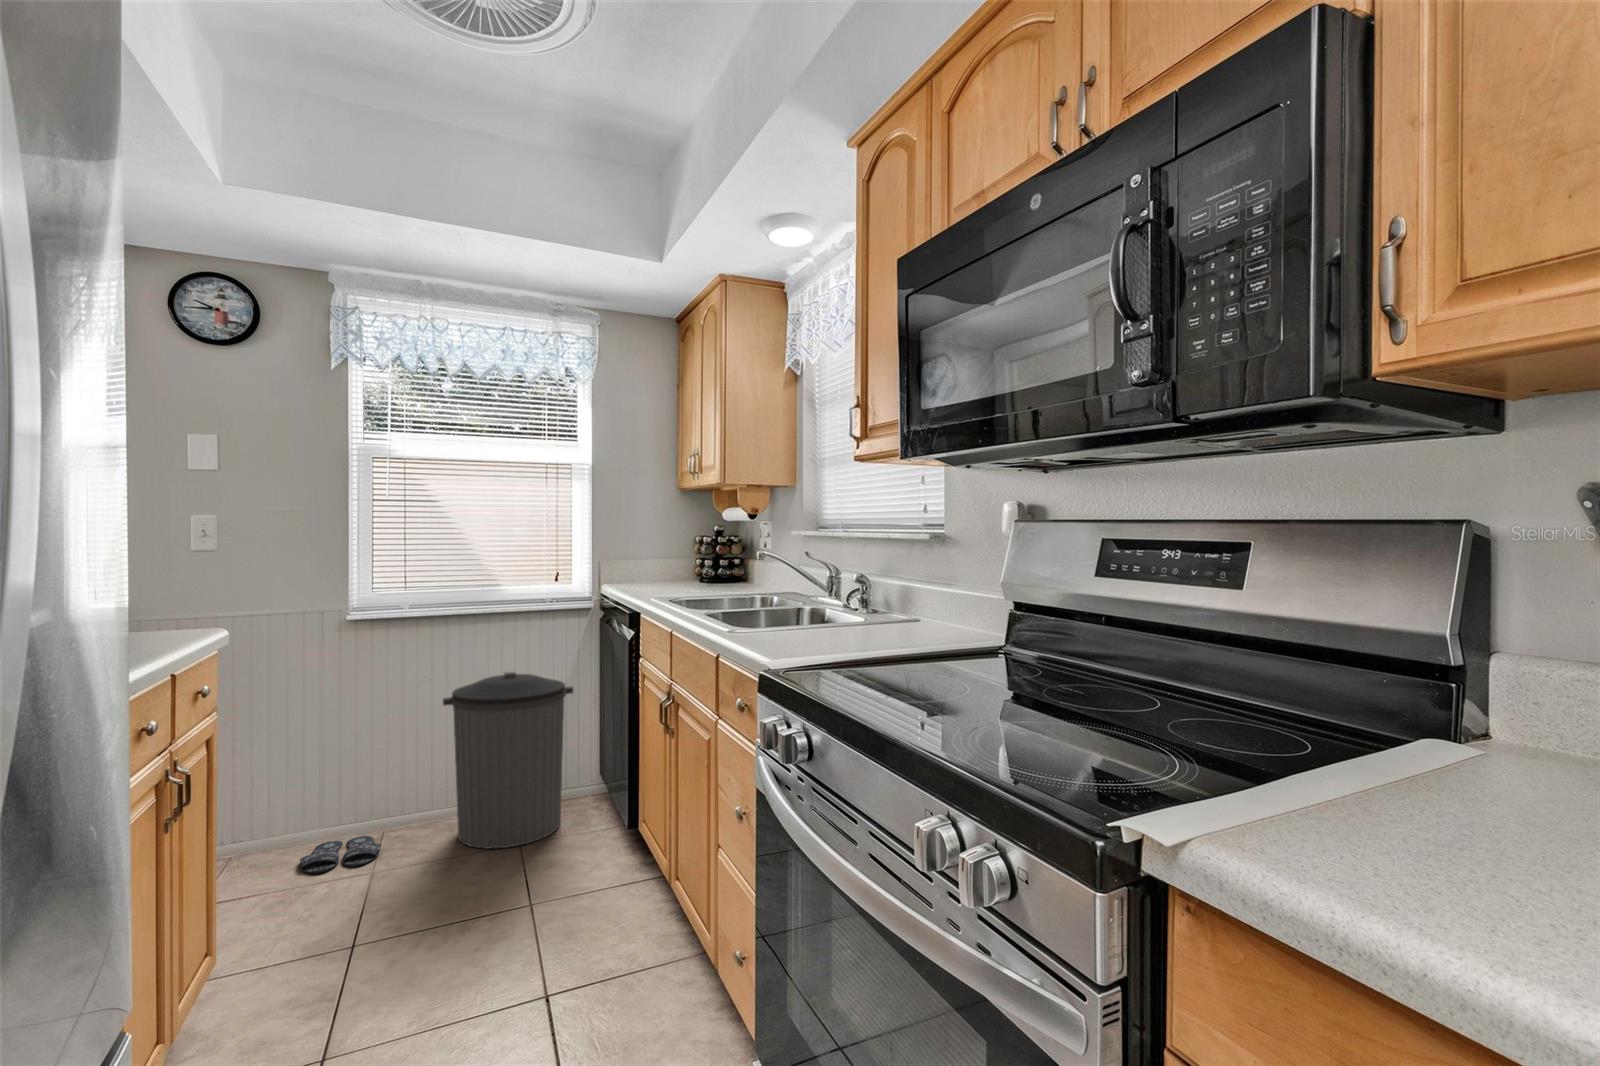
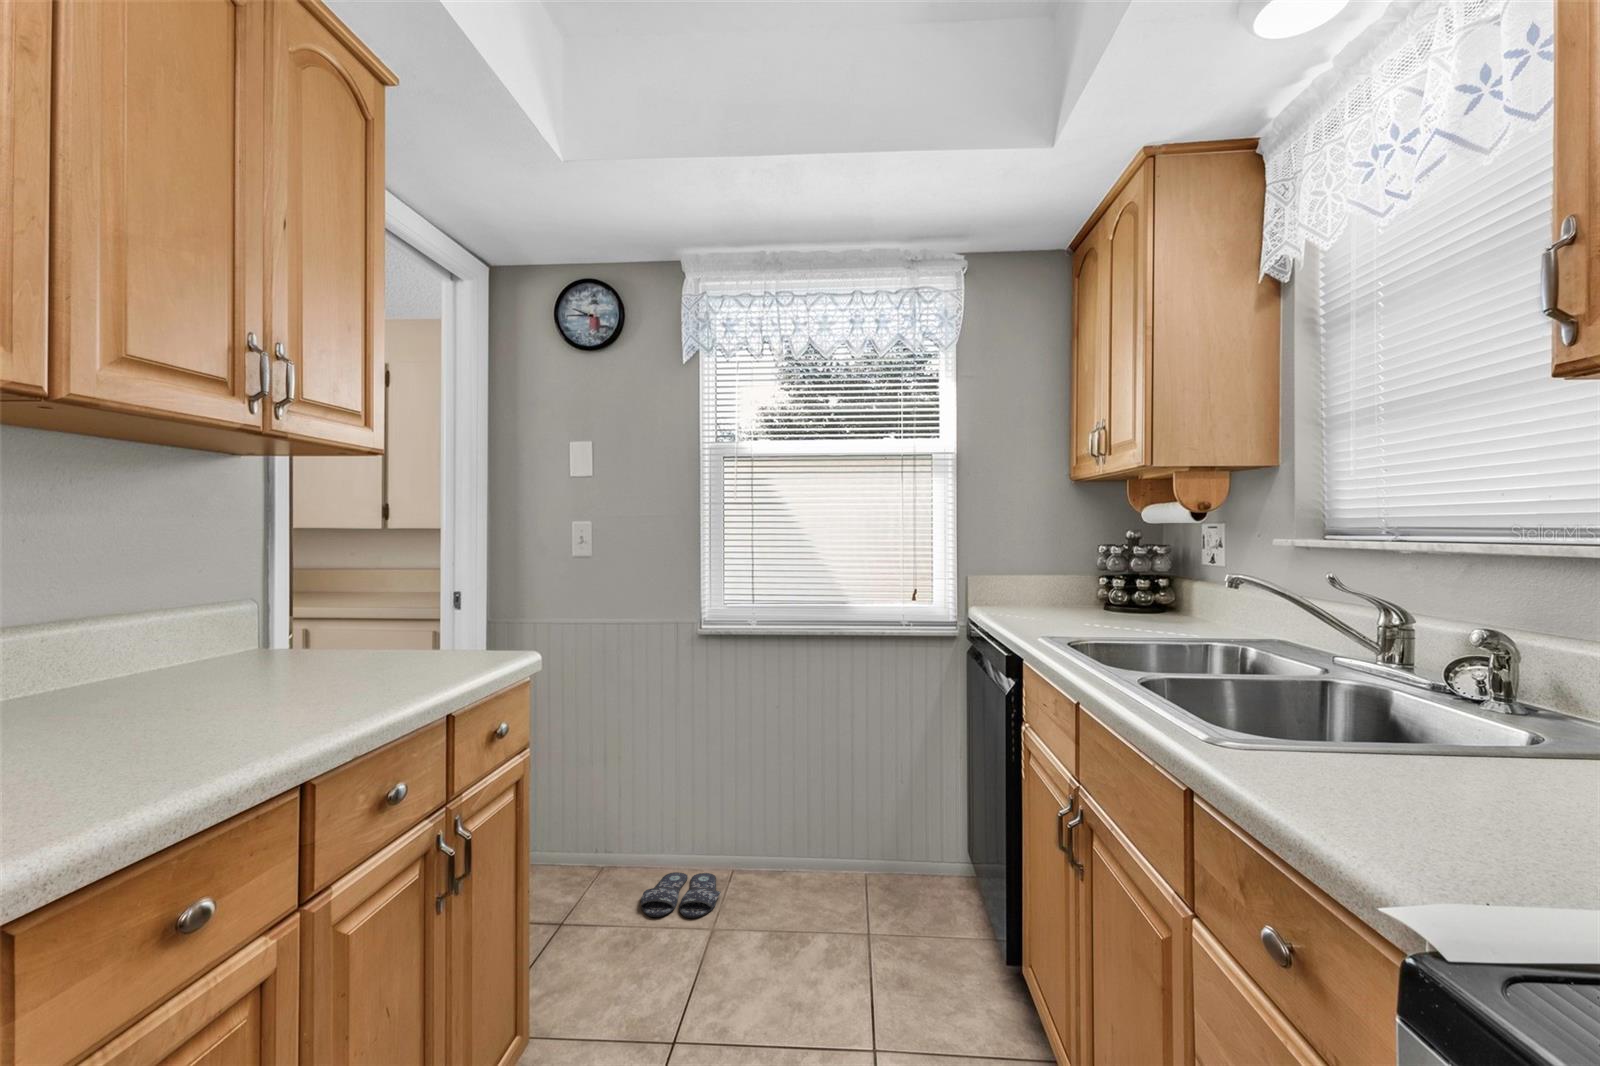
trash can: present [443,672,573,849] -> none [783,710,933,938]

